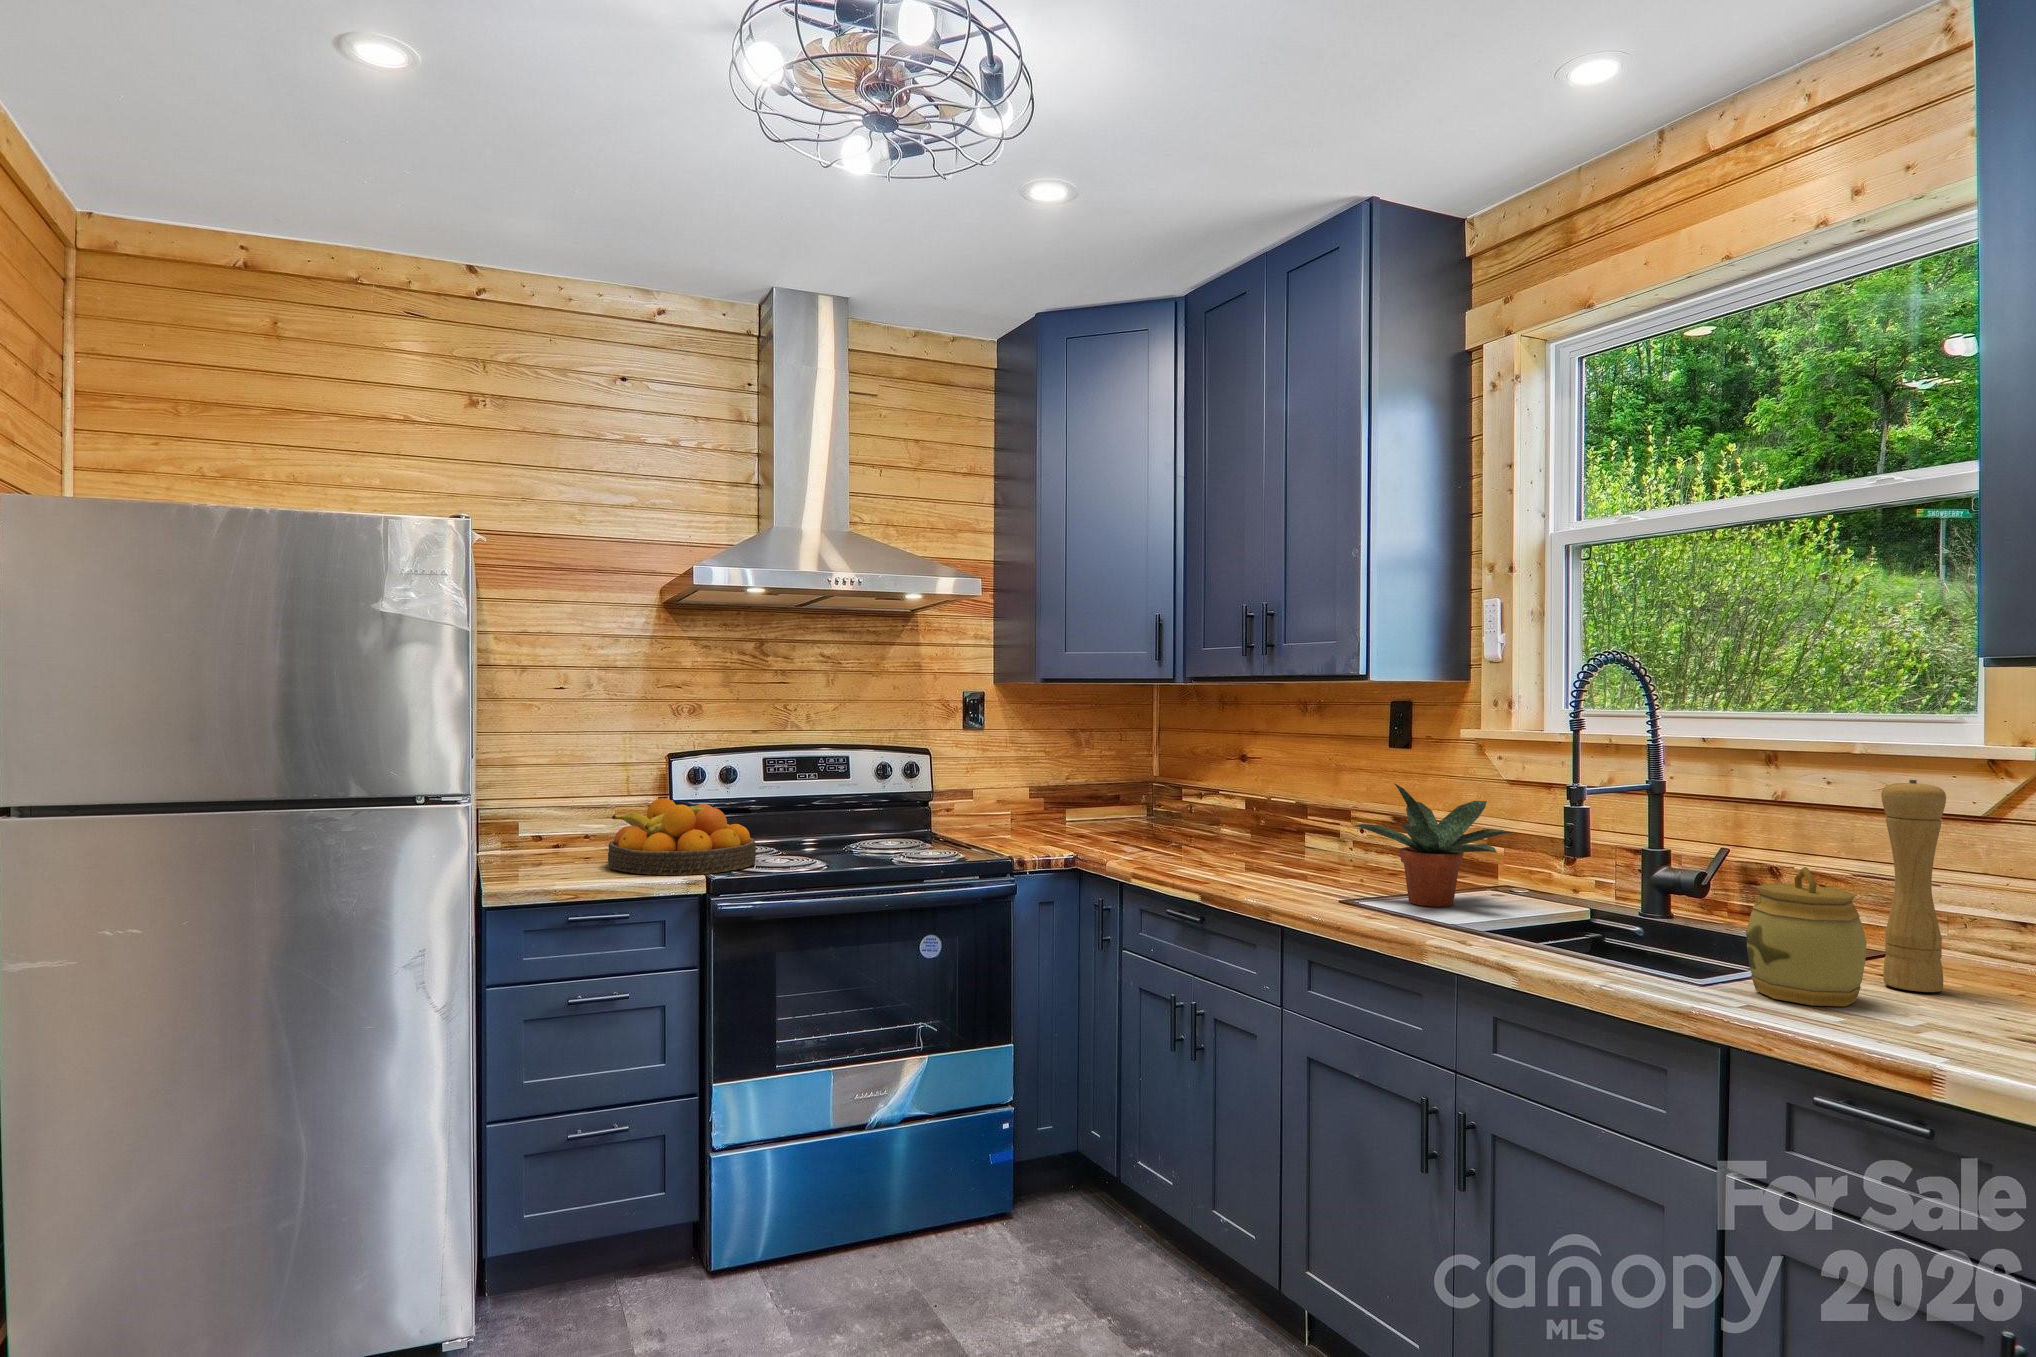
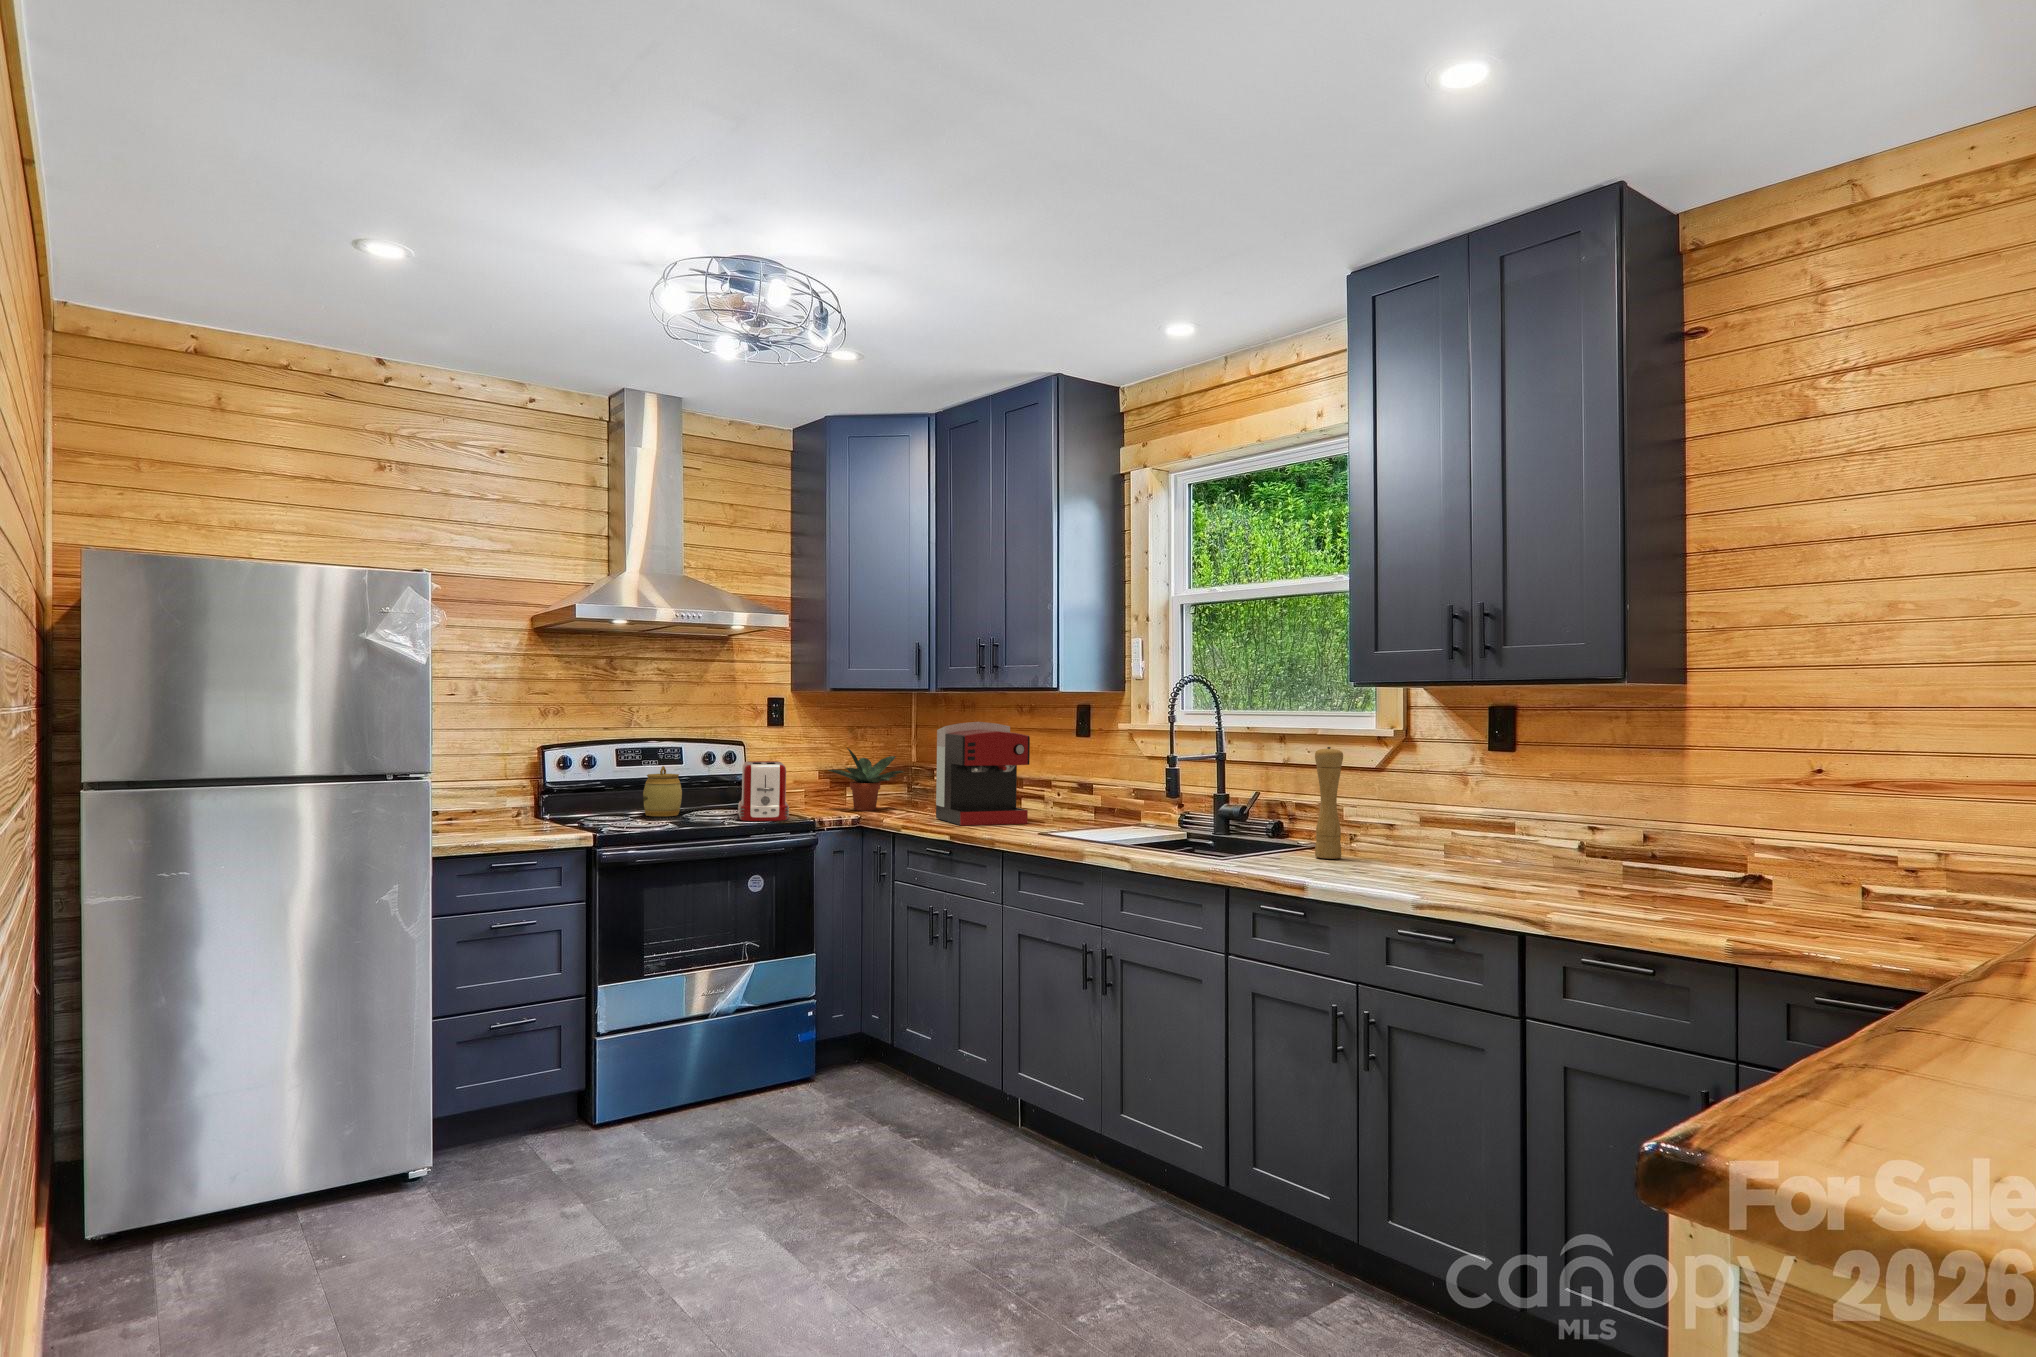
coffee maker: none [1183,725,1322,879] -> present [936,722,1030,826]
toaster: none [912,777,979,861] -> present [738,761,789,821]
potted plant: present [1354,784,1511,907] -> present [828,748,903,811]
fruit bowl: present [608,799,756,875] -> none [509,778,623,833]
jar: present [1746,867,1867,1006] -> present [643,766,682,816]

